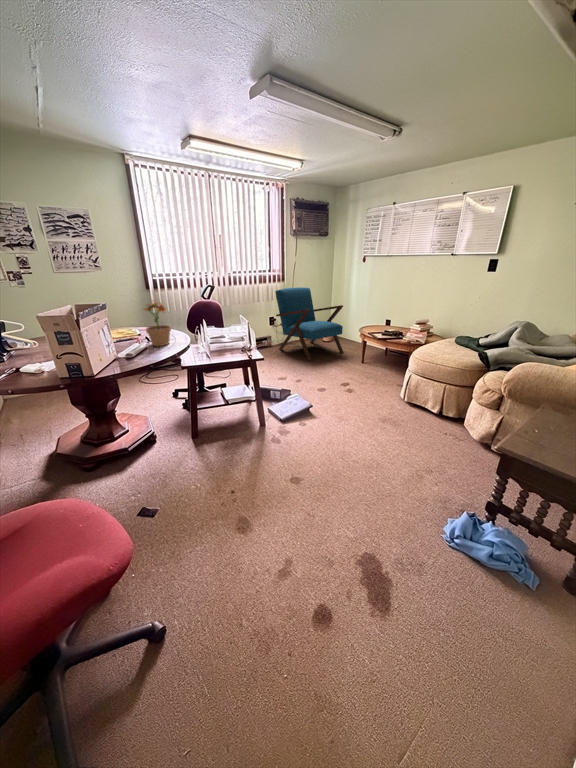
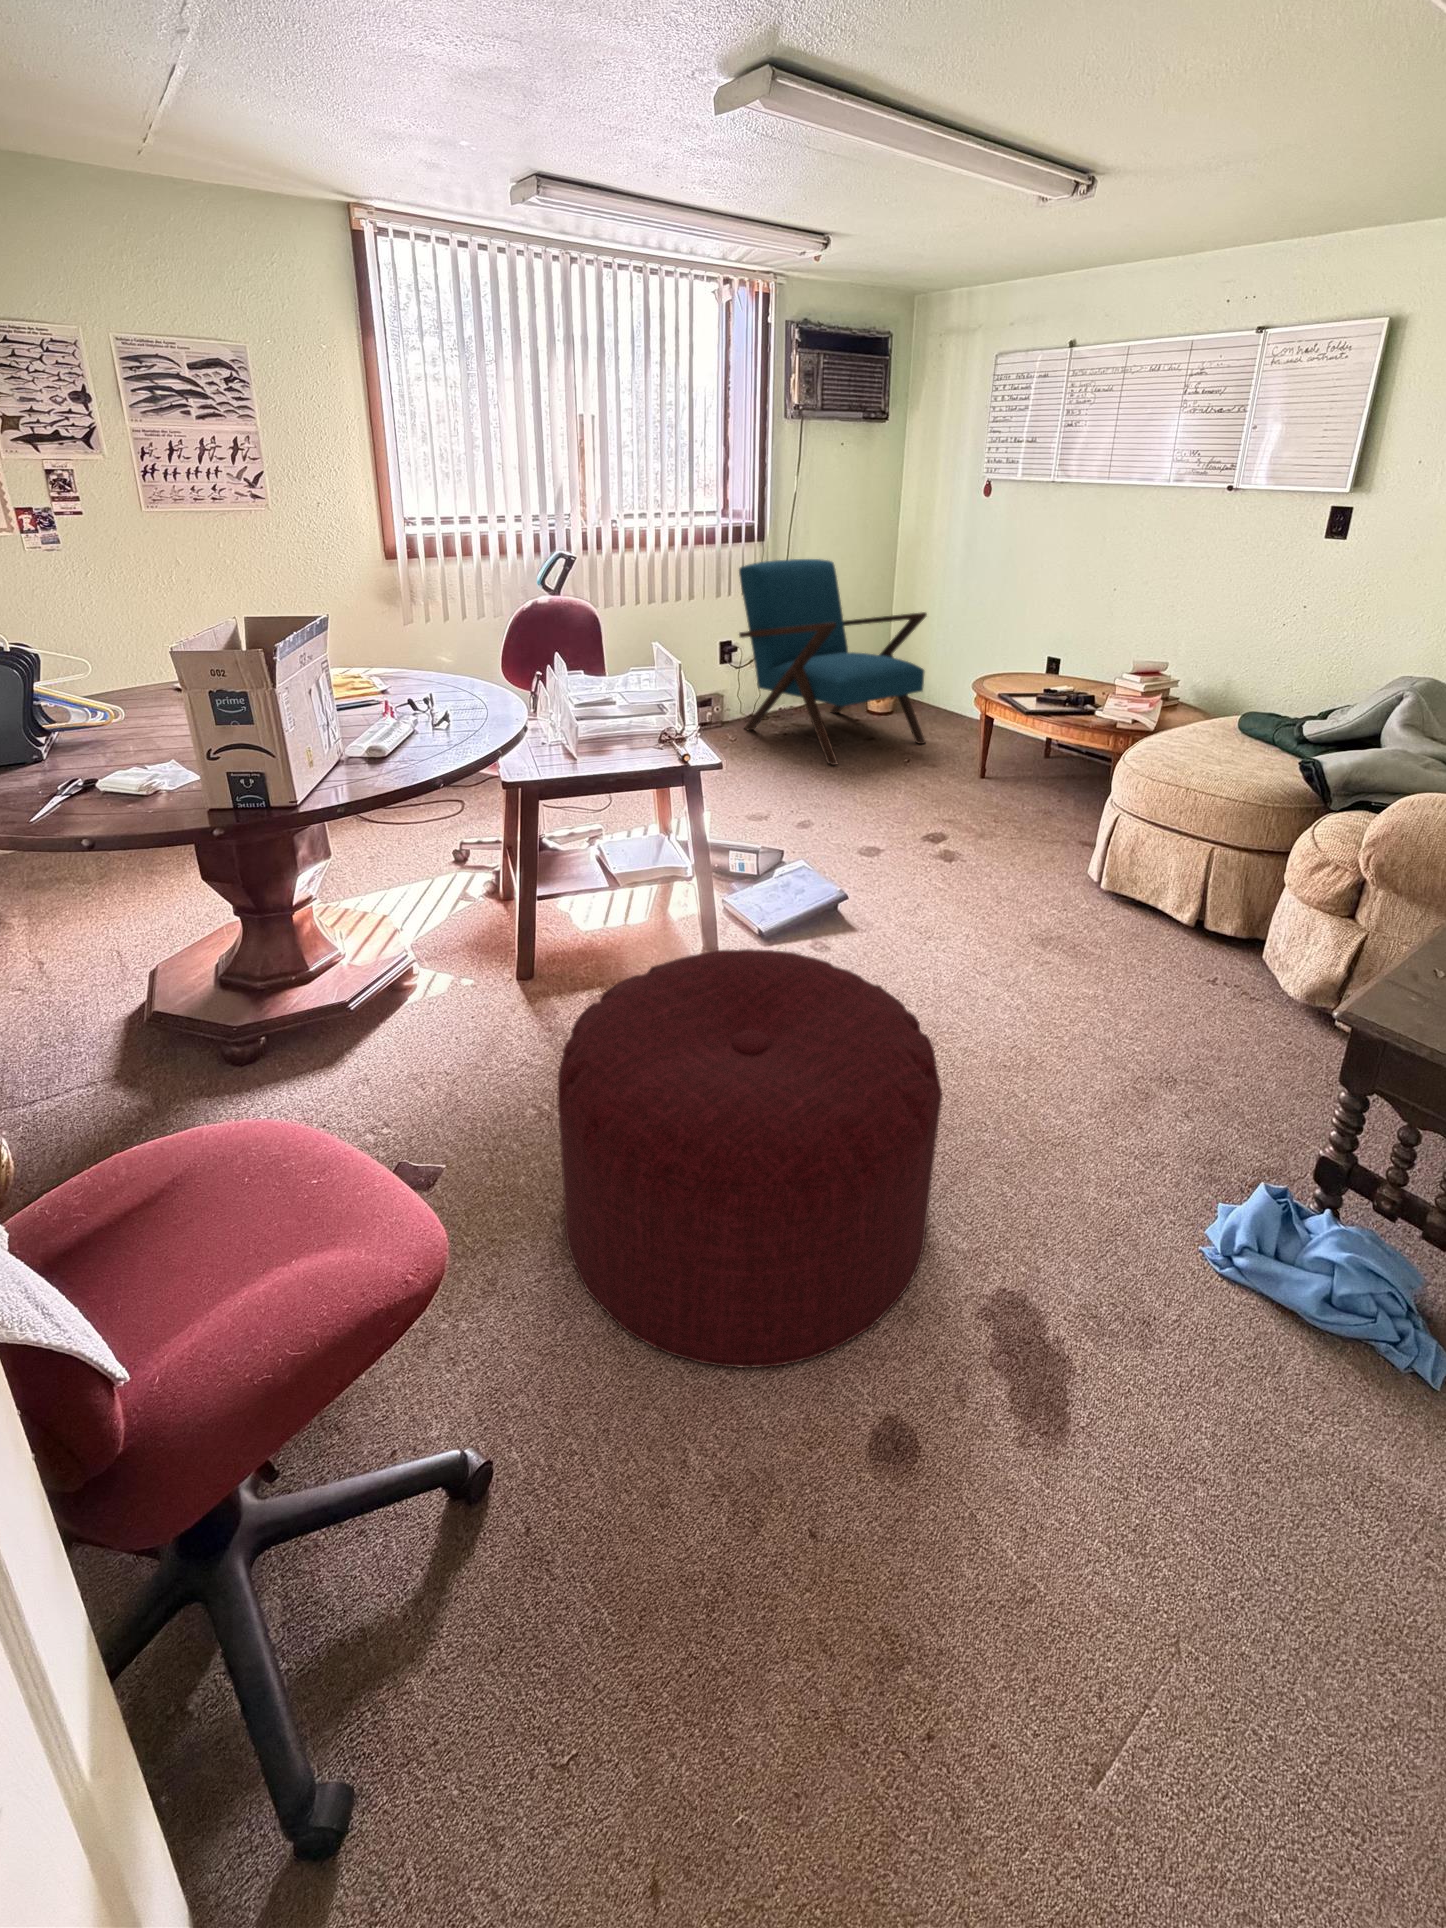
potted plant: present [144,301,171,346] -> none [402,602,479,725]
ottoman: none [194,427,342,585] -> present [557,949,942,1368]

